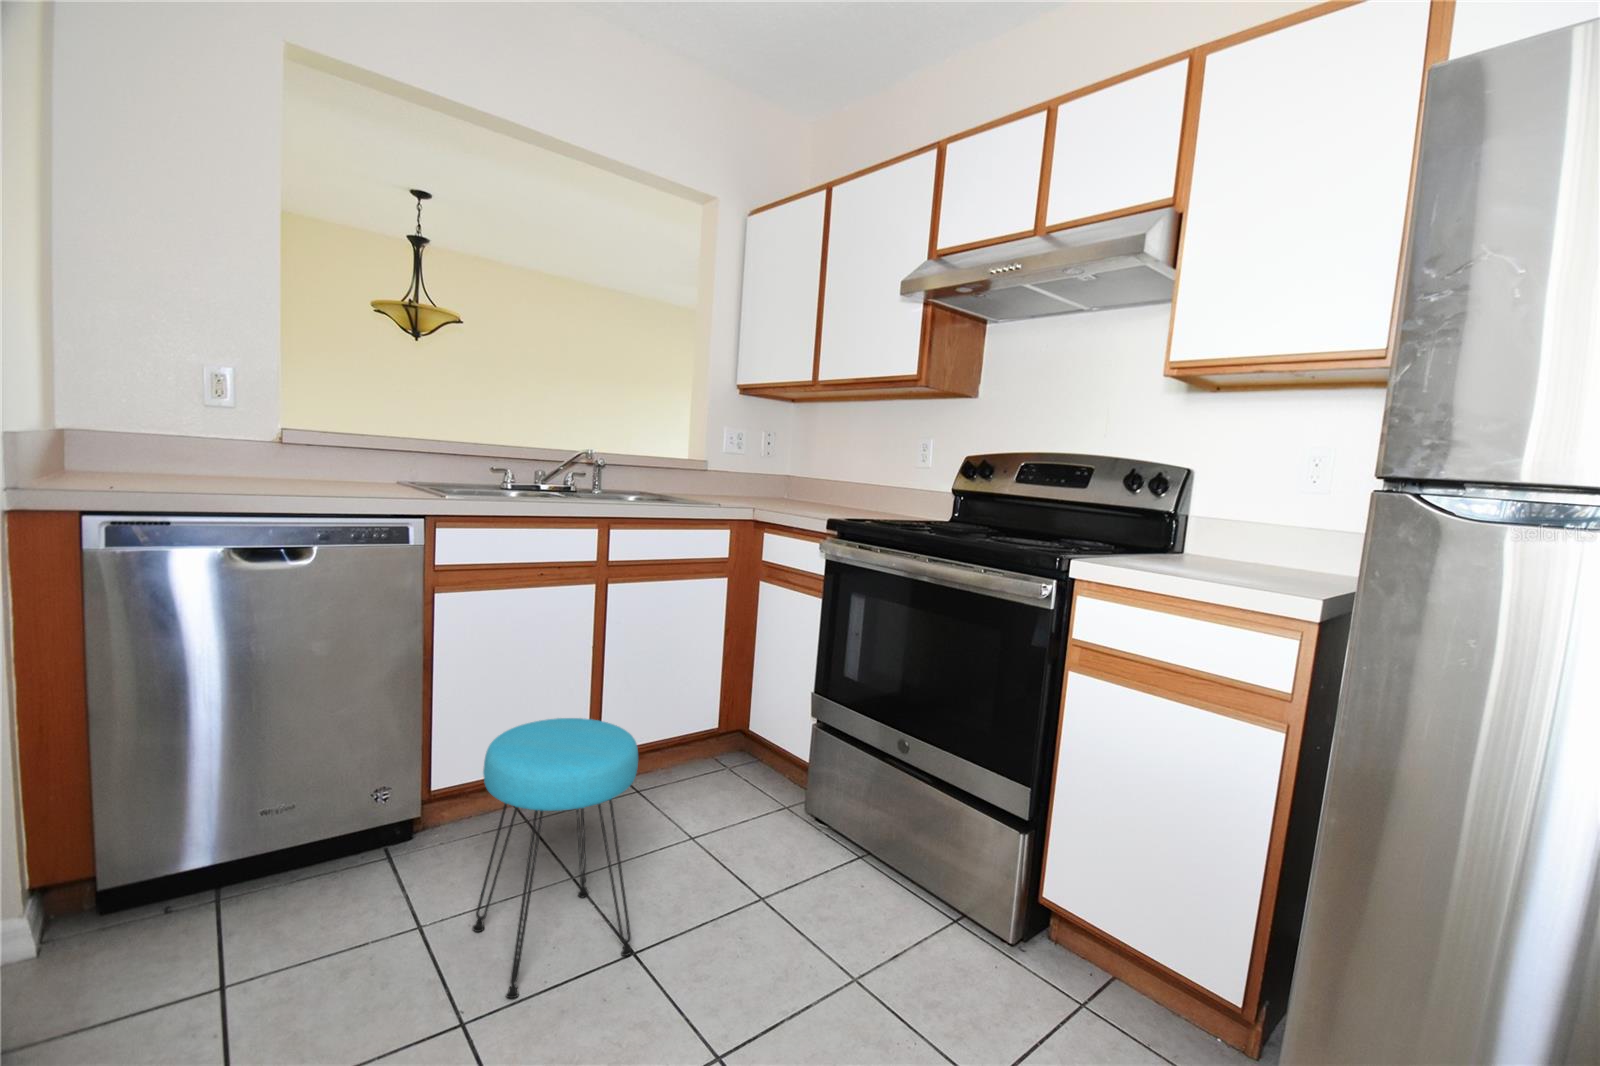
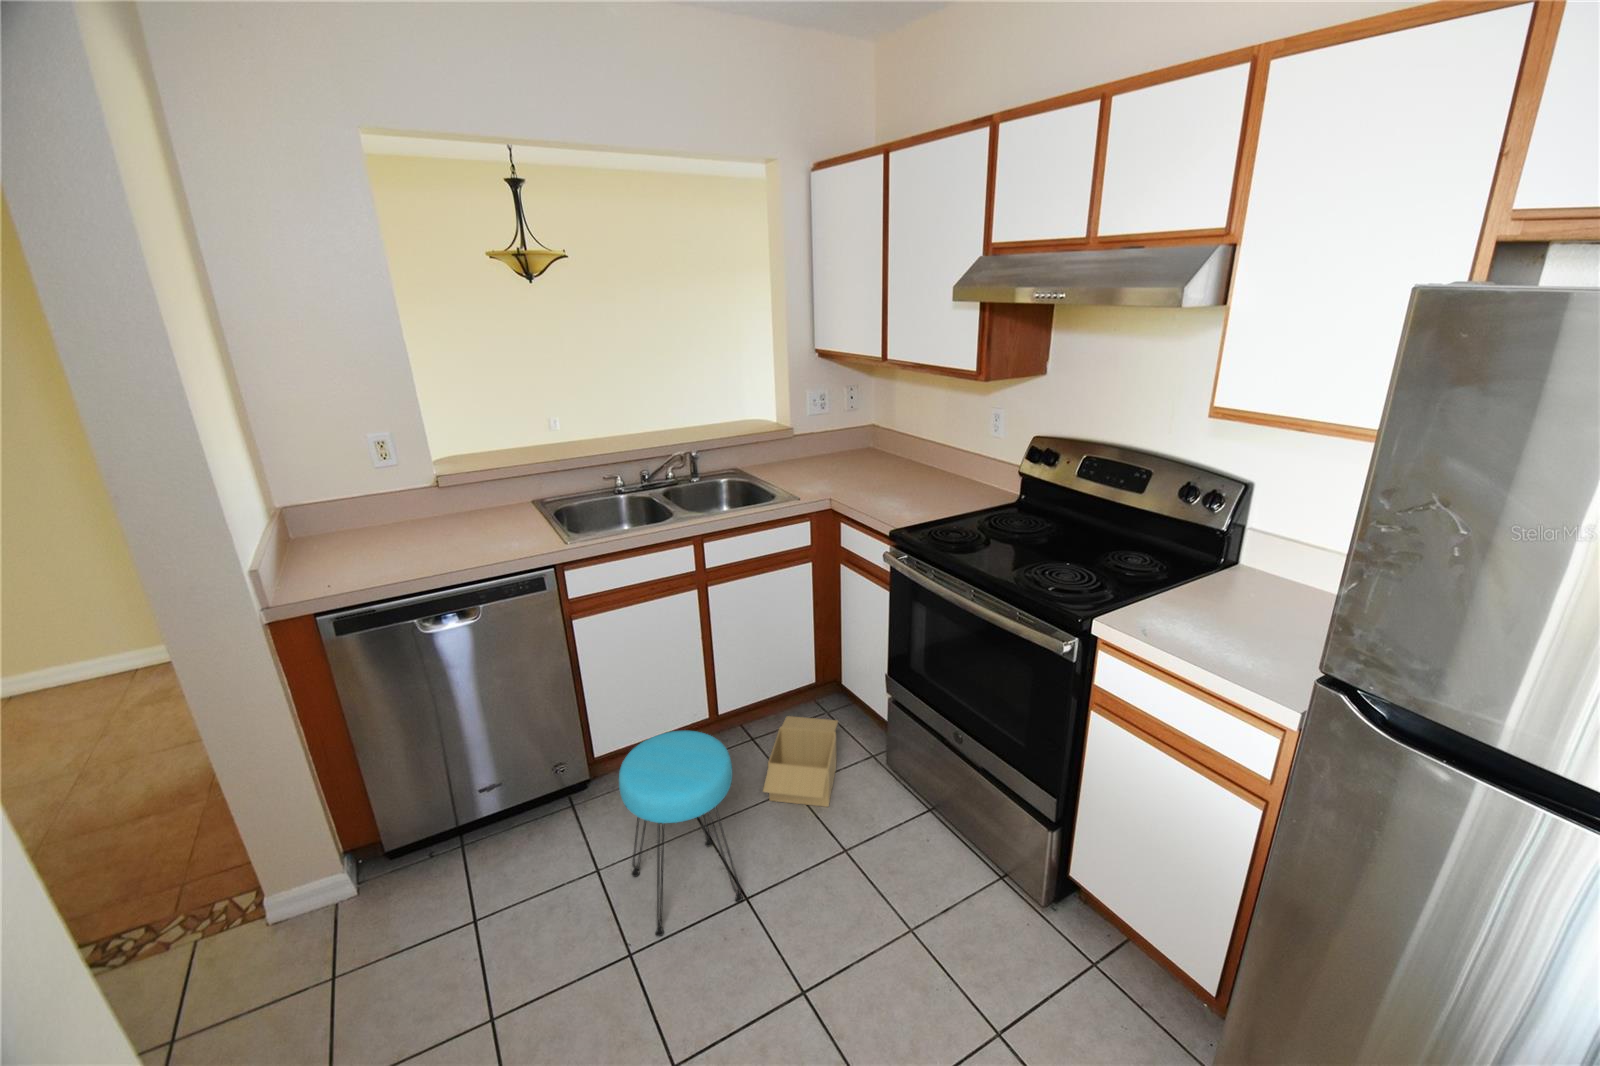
cardboard box: none [660,757,748,856] -> present [763,716,838,807]

